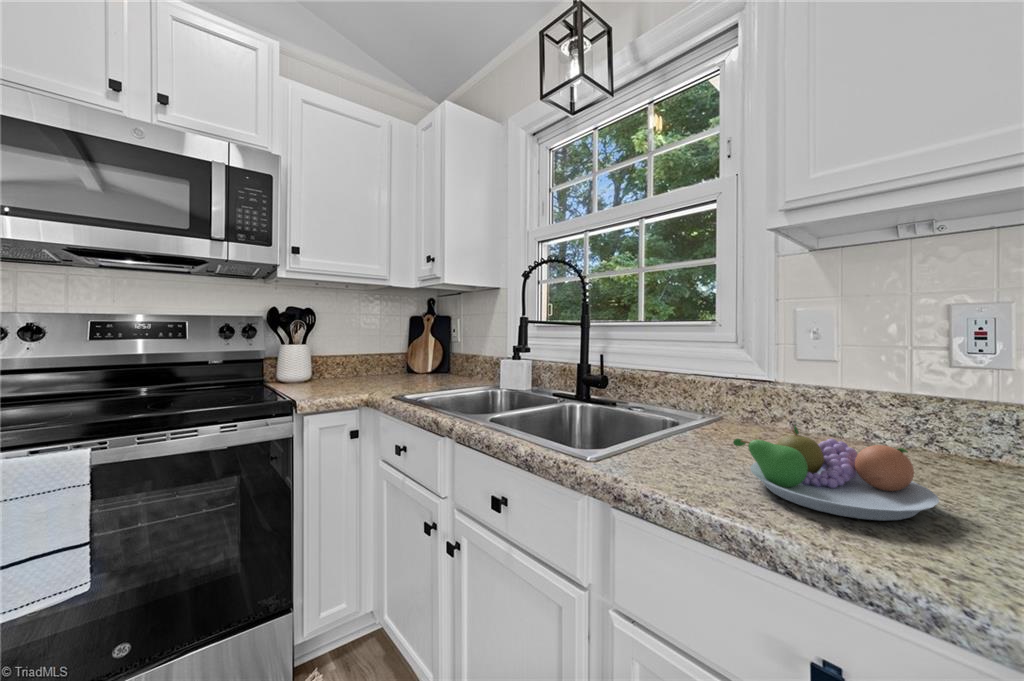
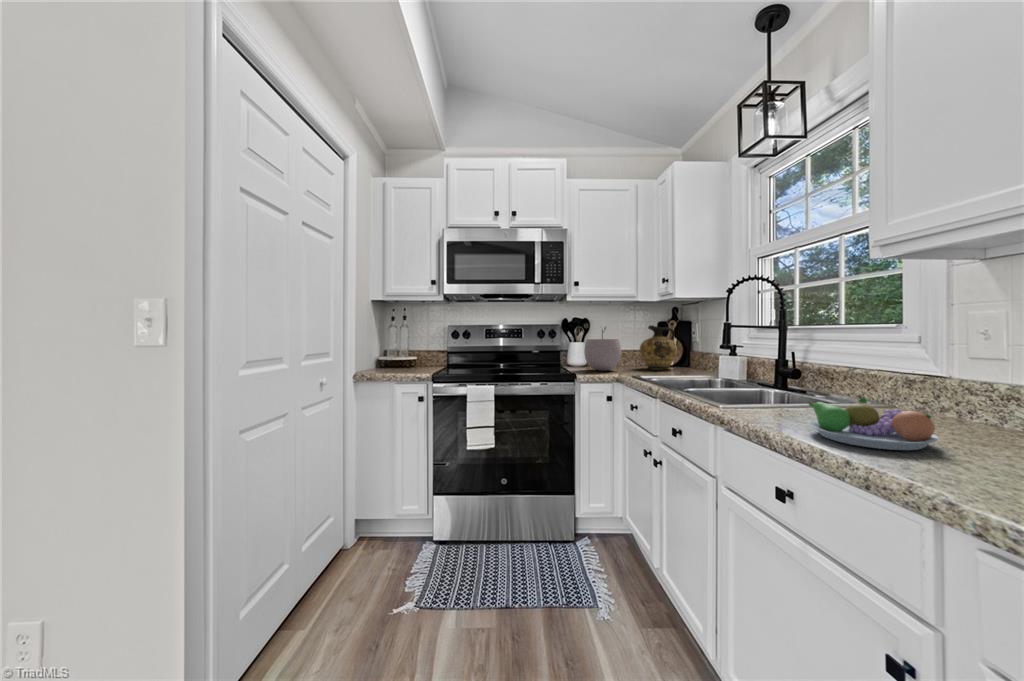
plant pot: none [309,317,370,388] -> present [584,327,622,371]
ceramic jug: none [392,320,442,381] -> present [640,325,677,369]

